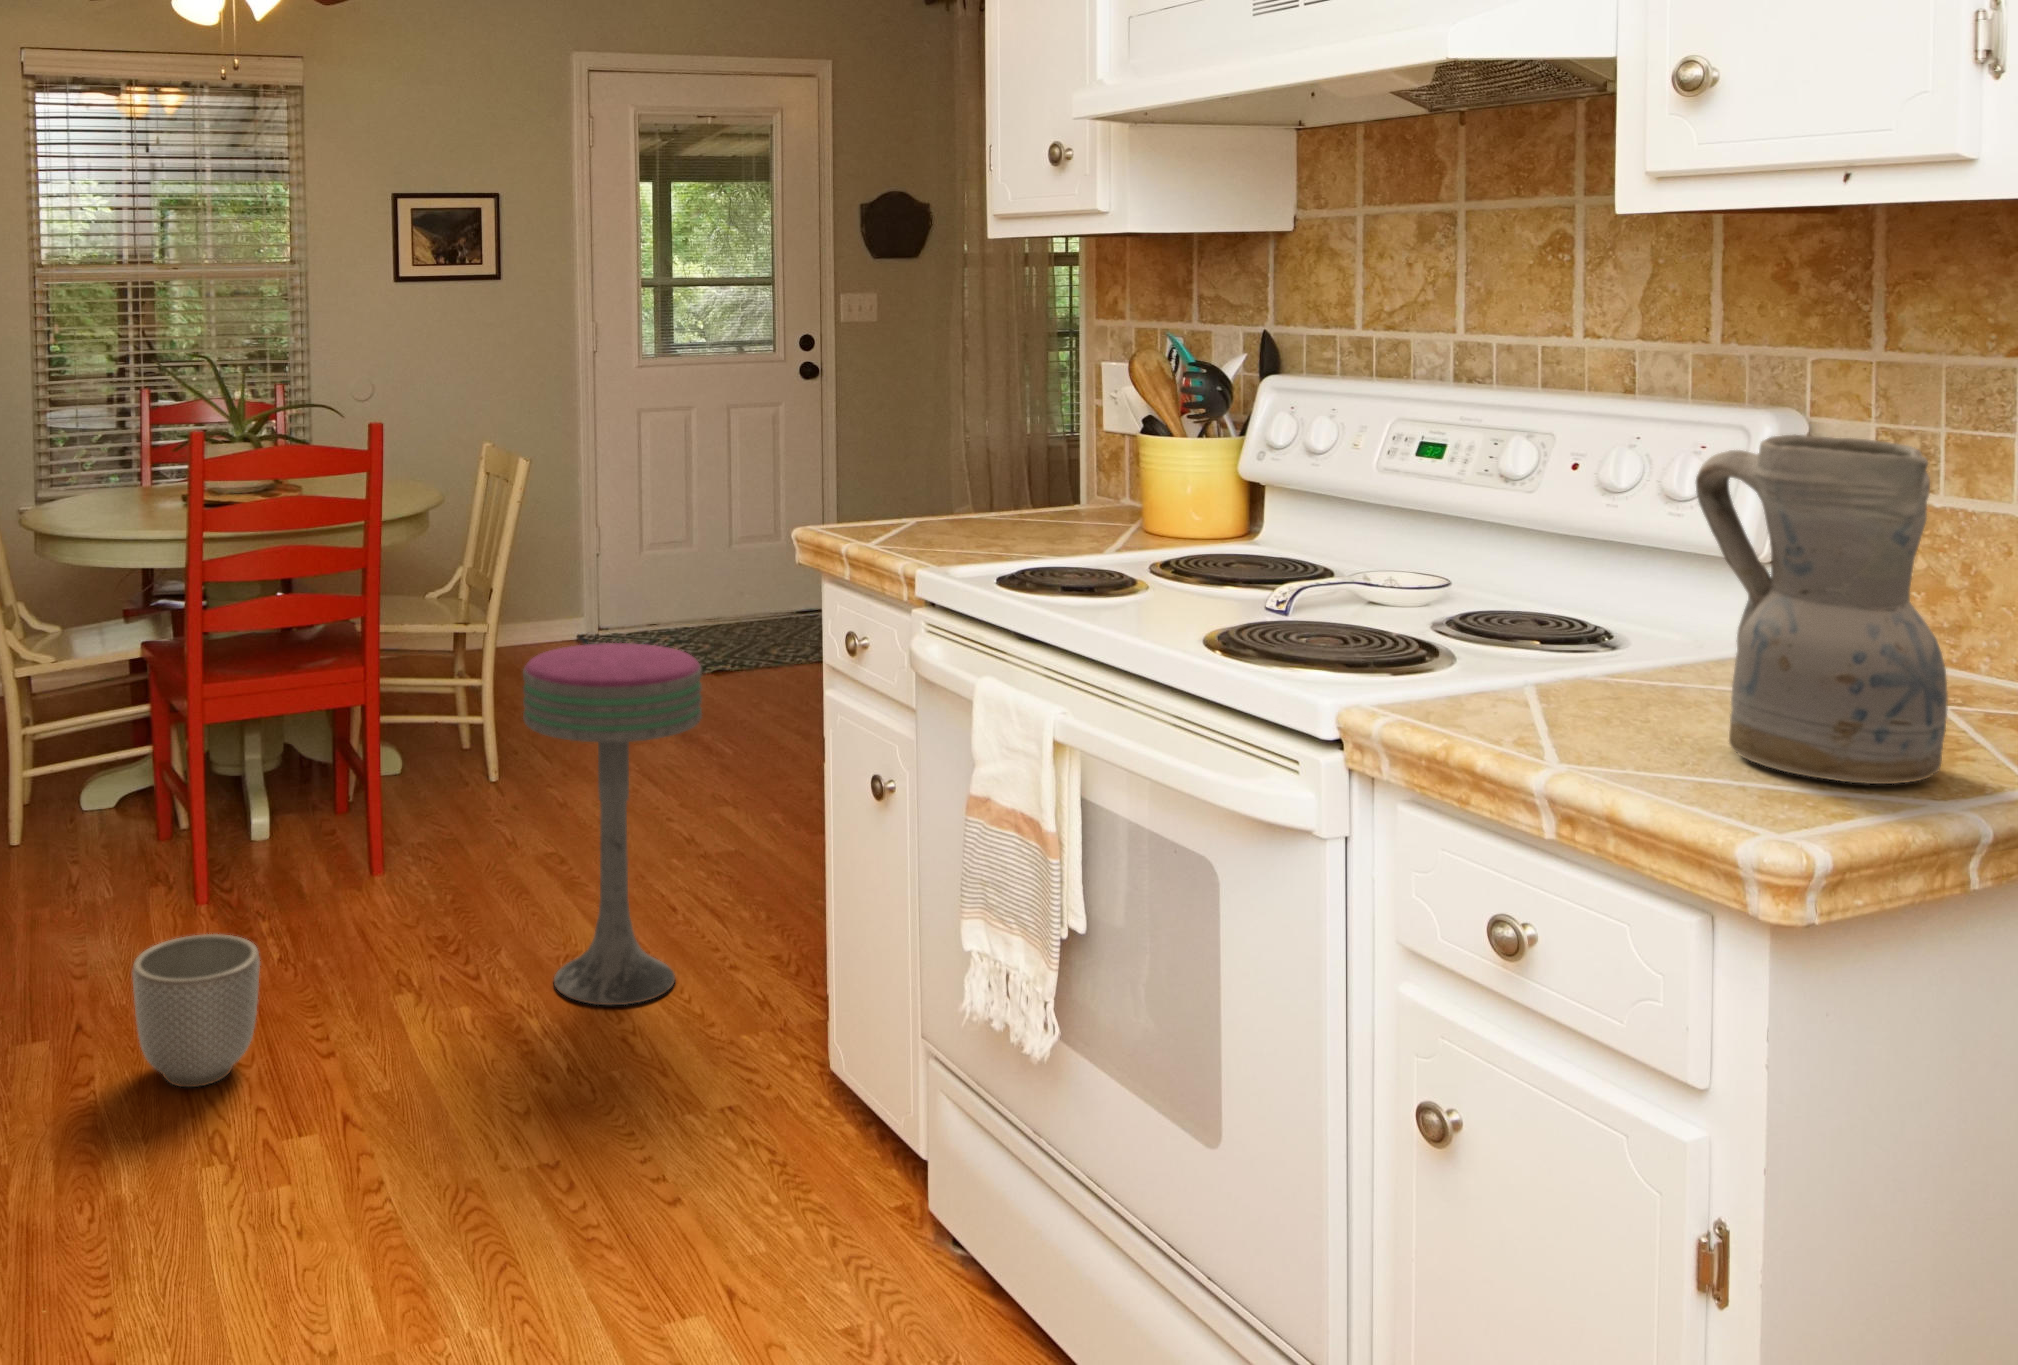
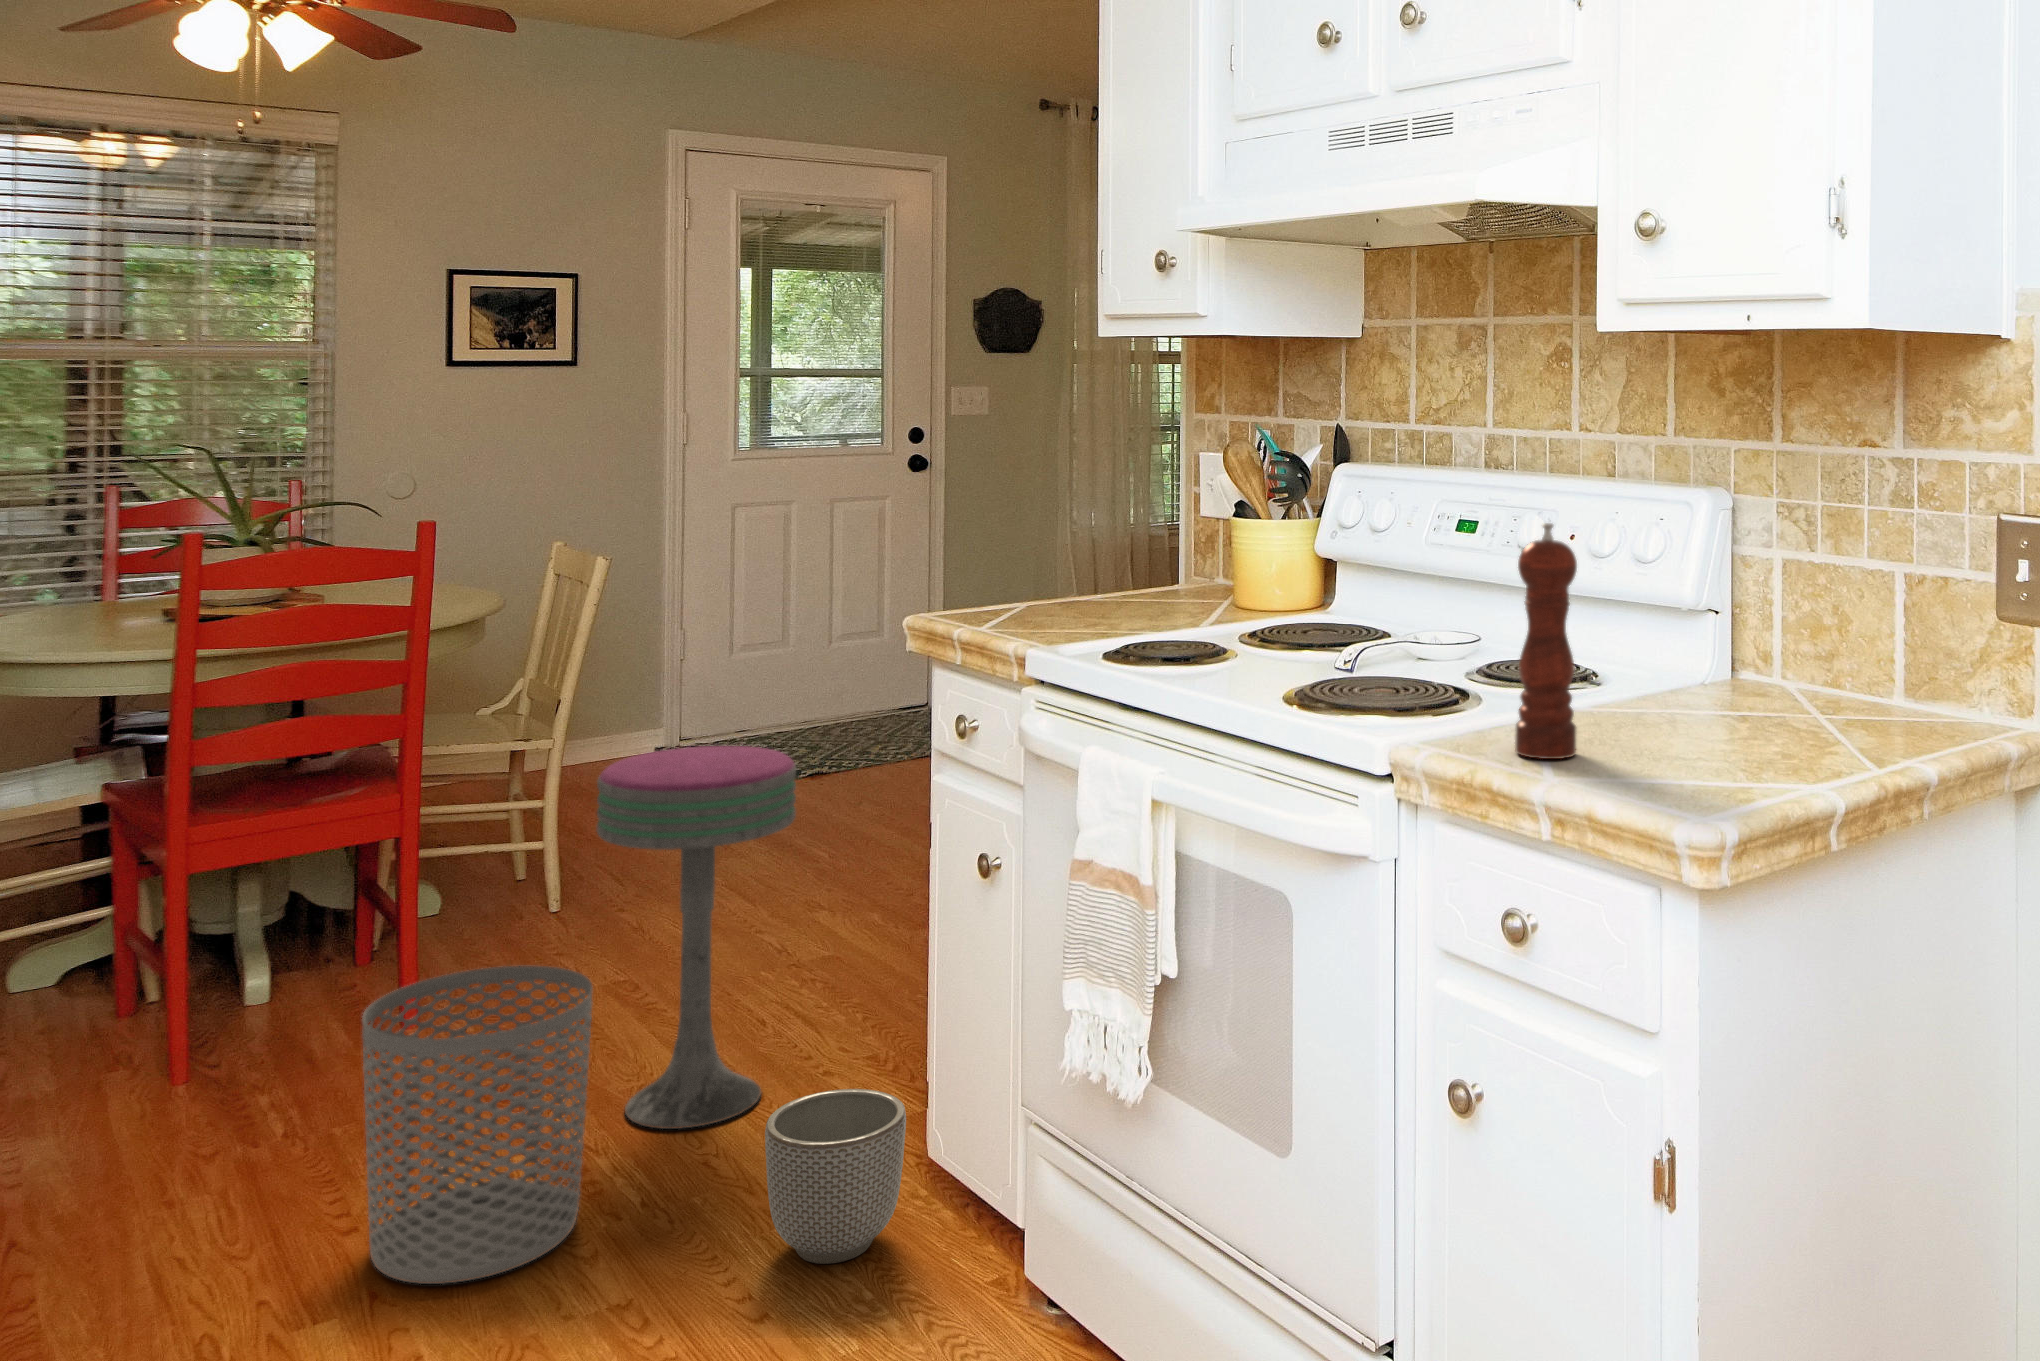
ceramic pitcher: present [1696,435,1948,784] -> none [1653,506,1822,778]
pepper mill: none [1505,452,1590,737] -> present [1515,523,1577,759]
waste bin: none [328,840,520,1127] -> present [362,966,592,1284]
planter: present [132,934,260,1087] -> present [765,1089,906,1264]

